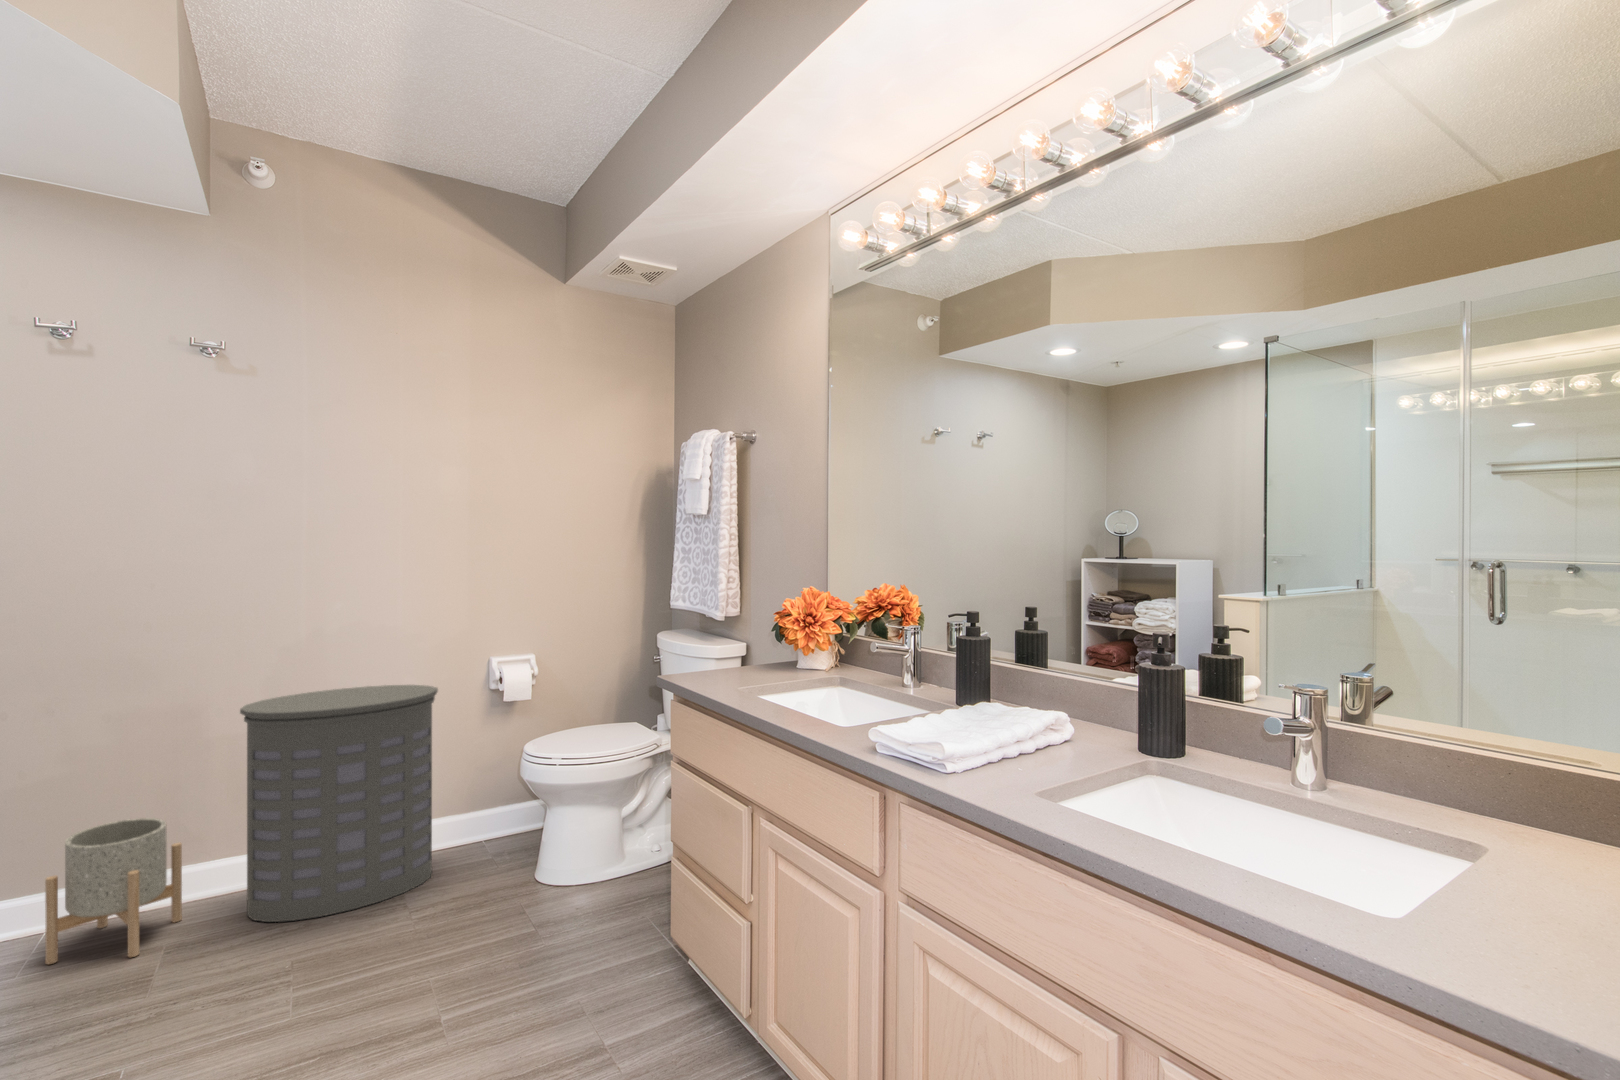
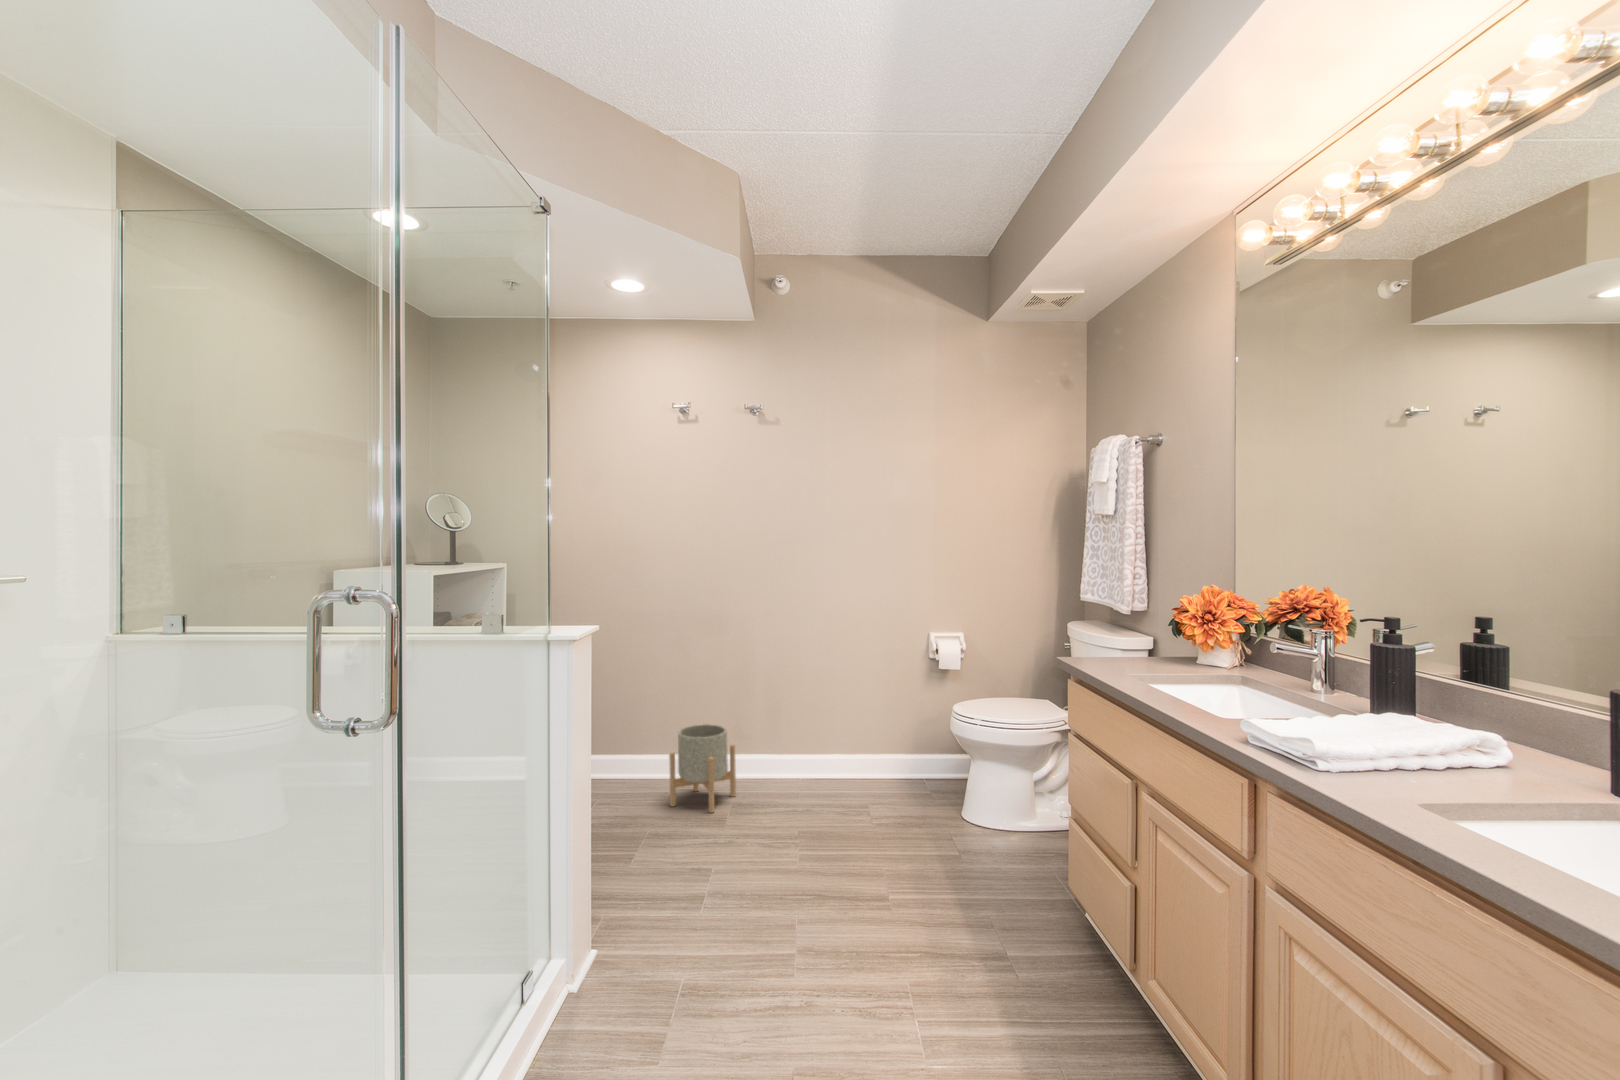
laundry hamper: present [240,685,438,922] -> none [765,650,889,813]

